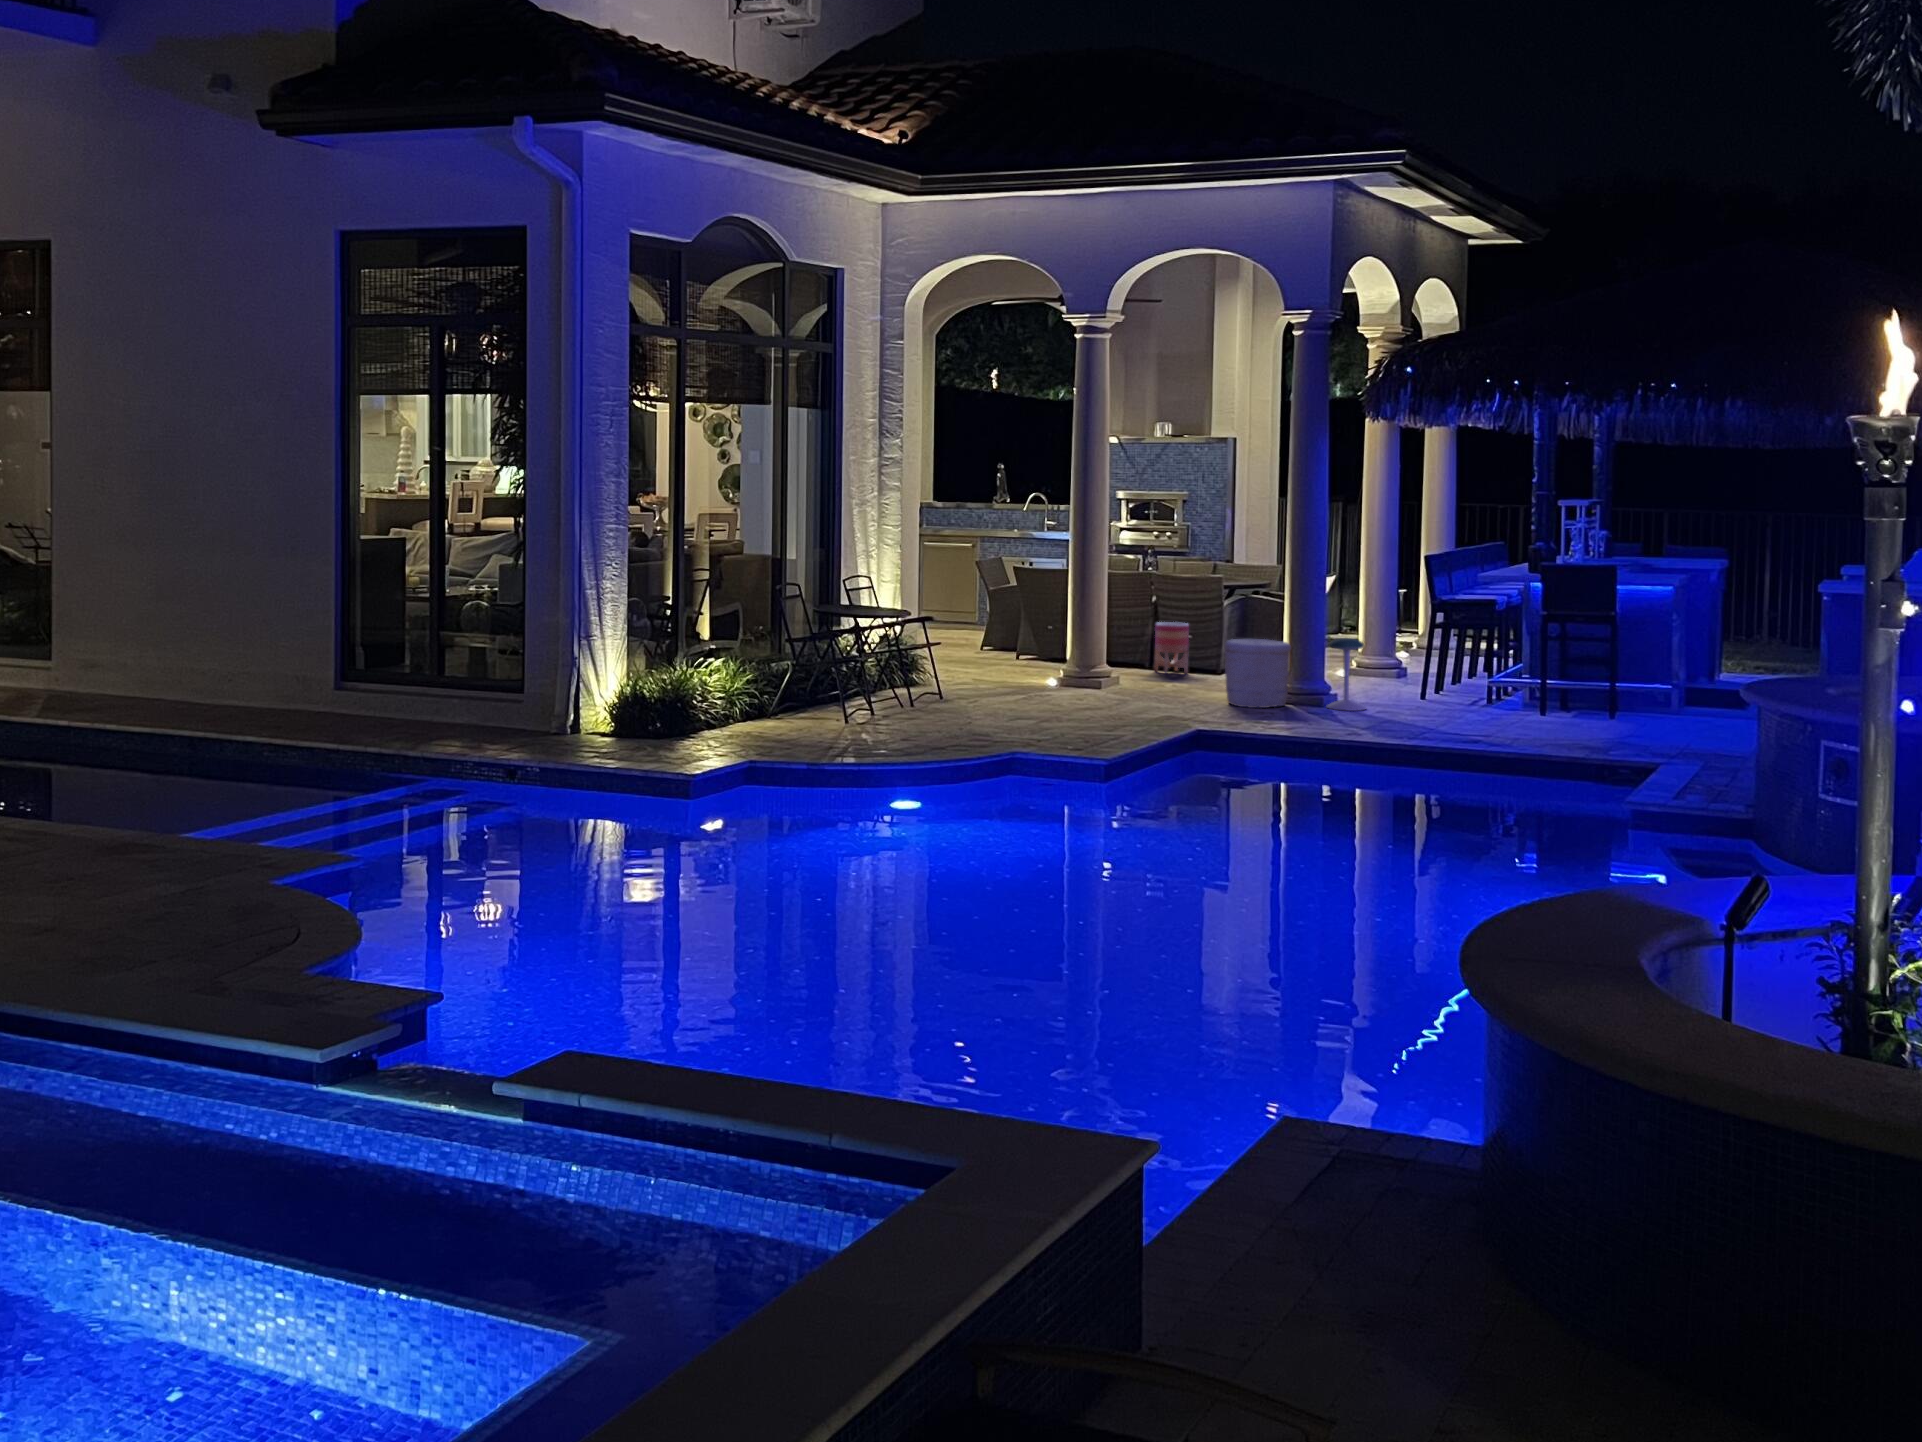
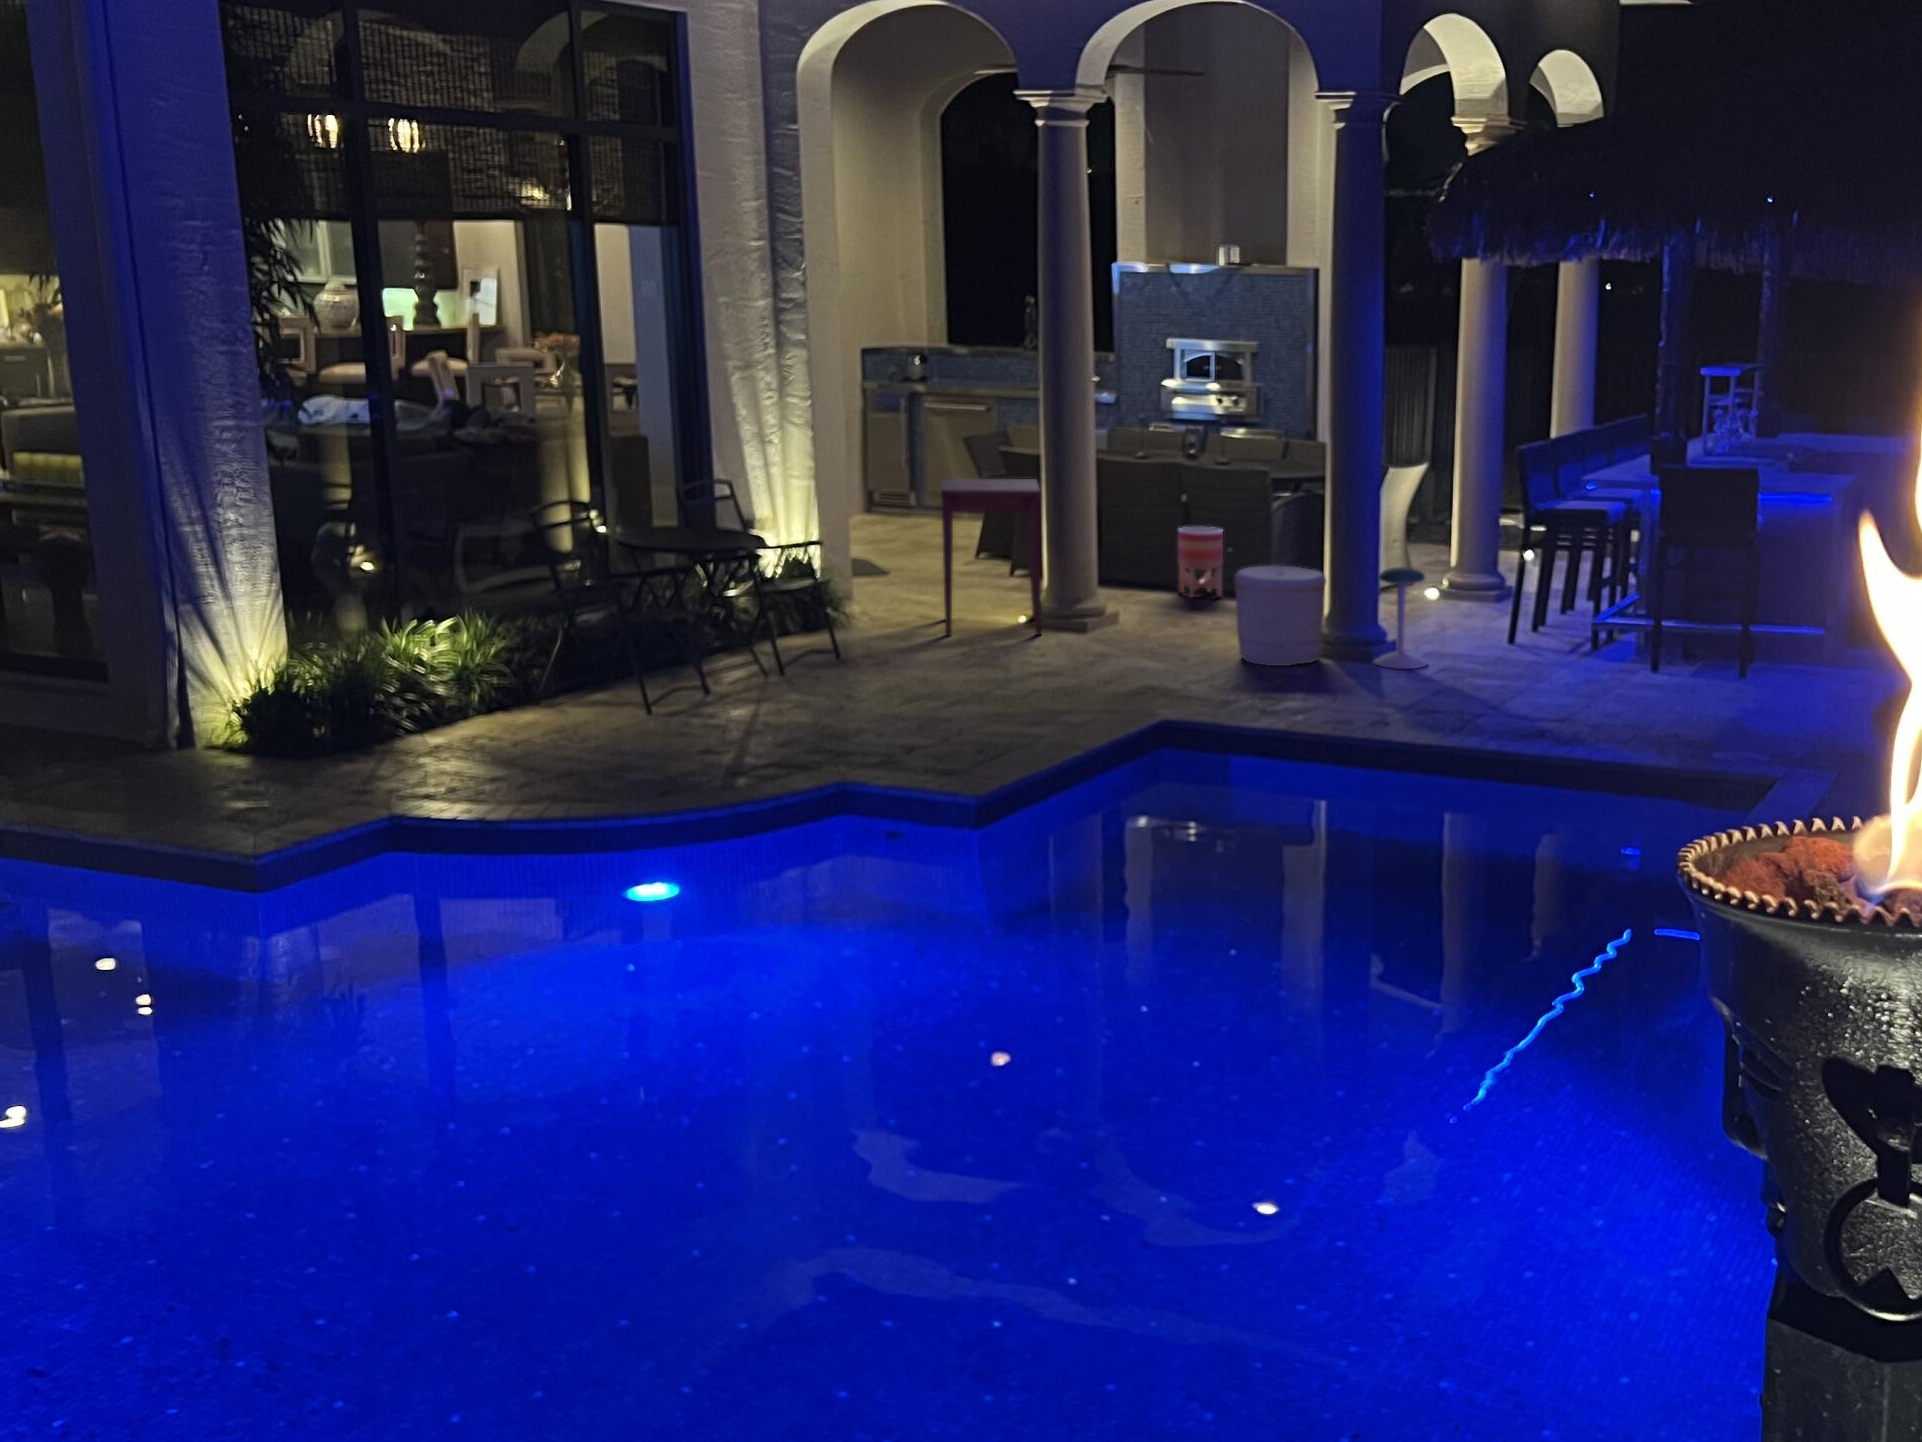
side table: none [997,581,1078,691] -> present [941,478,1042,636]

